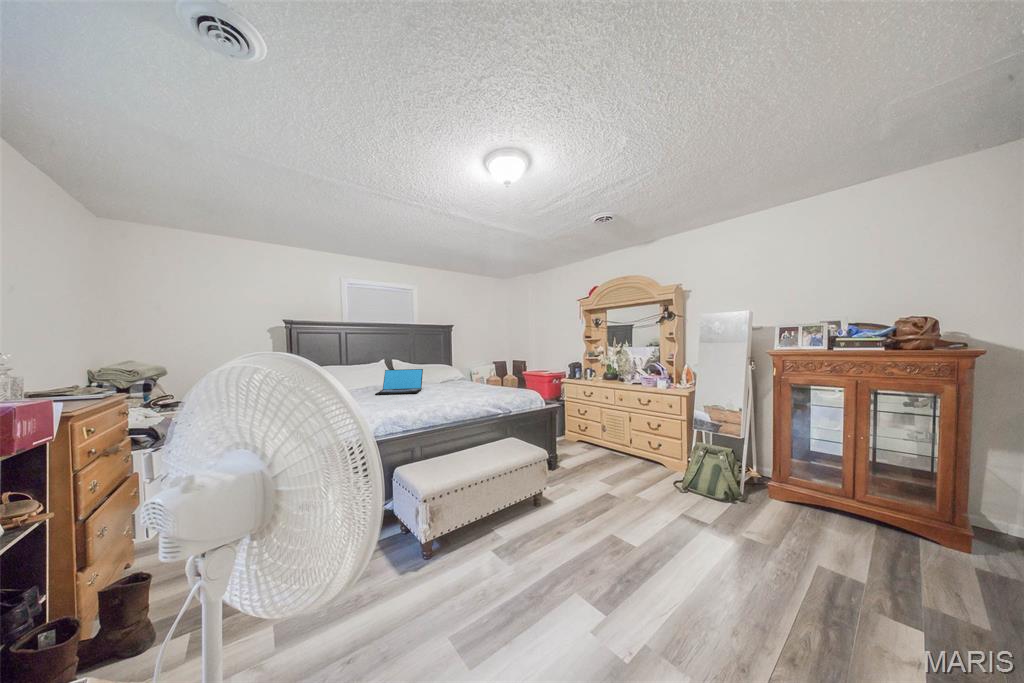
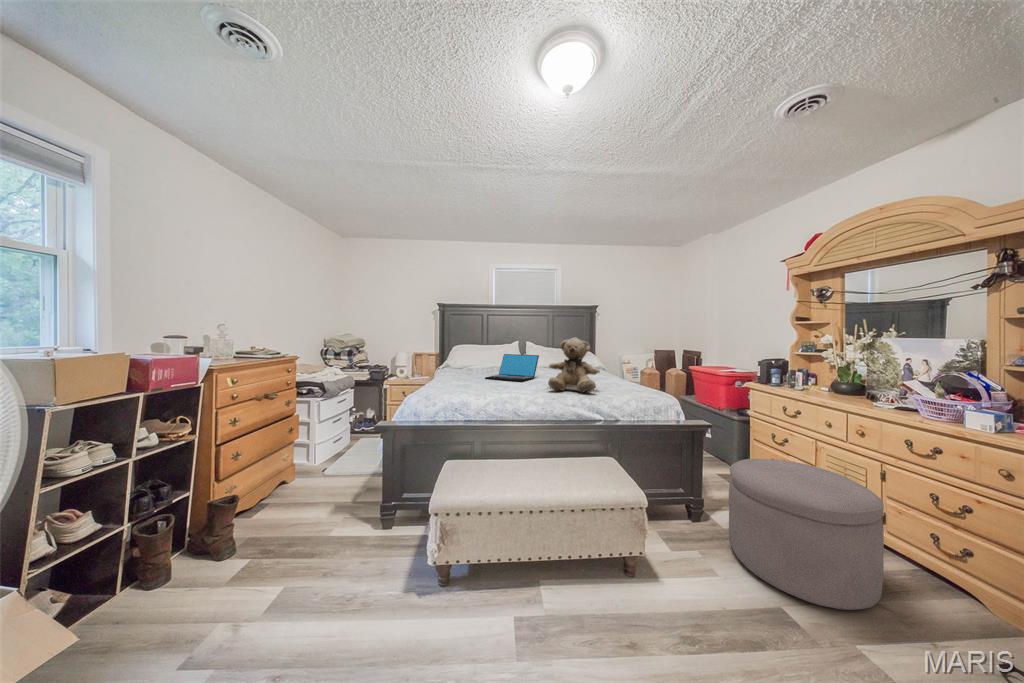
teddy bear: none [448,353,490,396] -> present [548,338,600,393]
ottoman: none [574,420,638,487] -> present [729,459,884,610]

